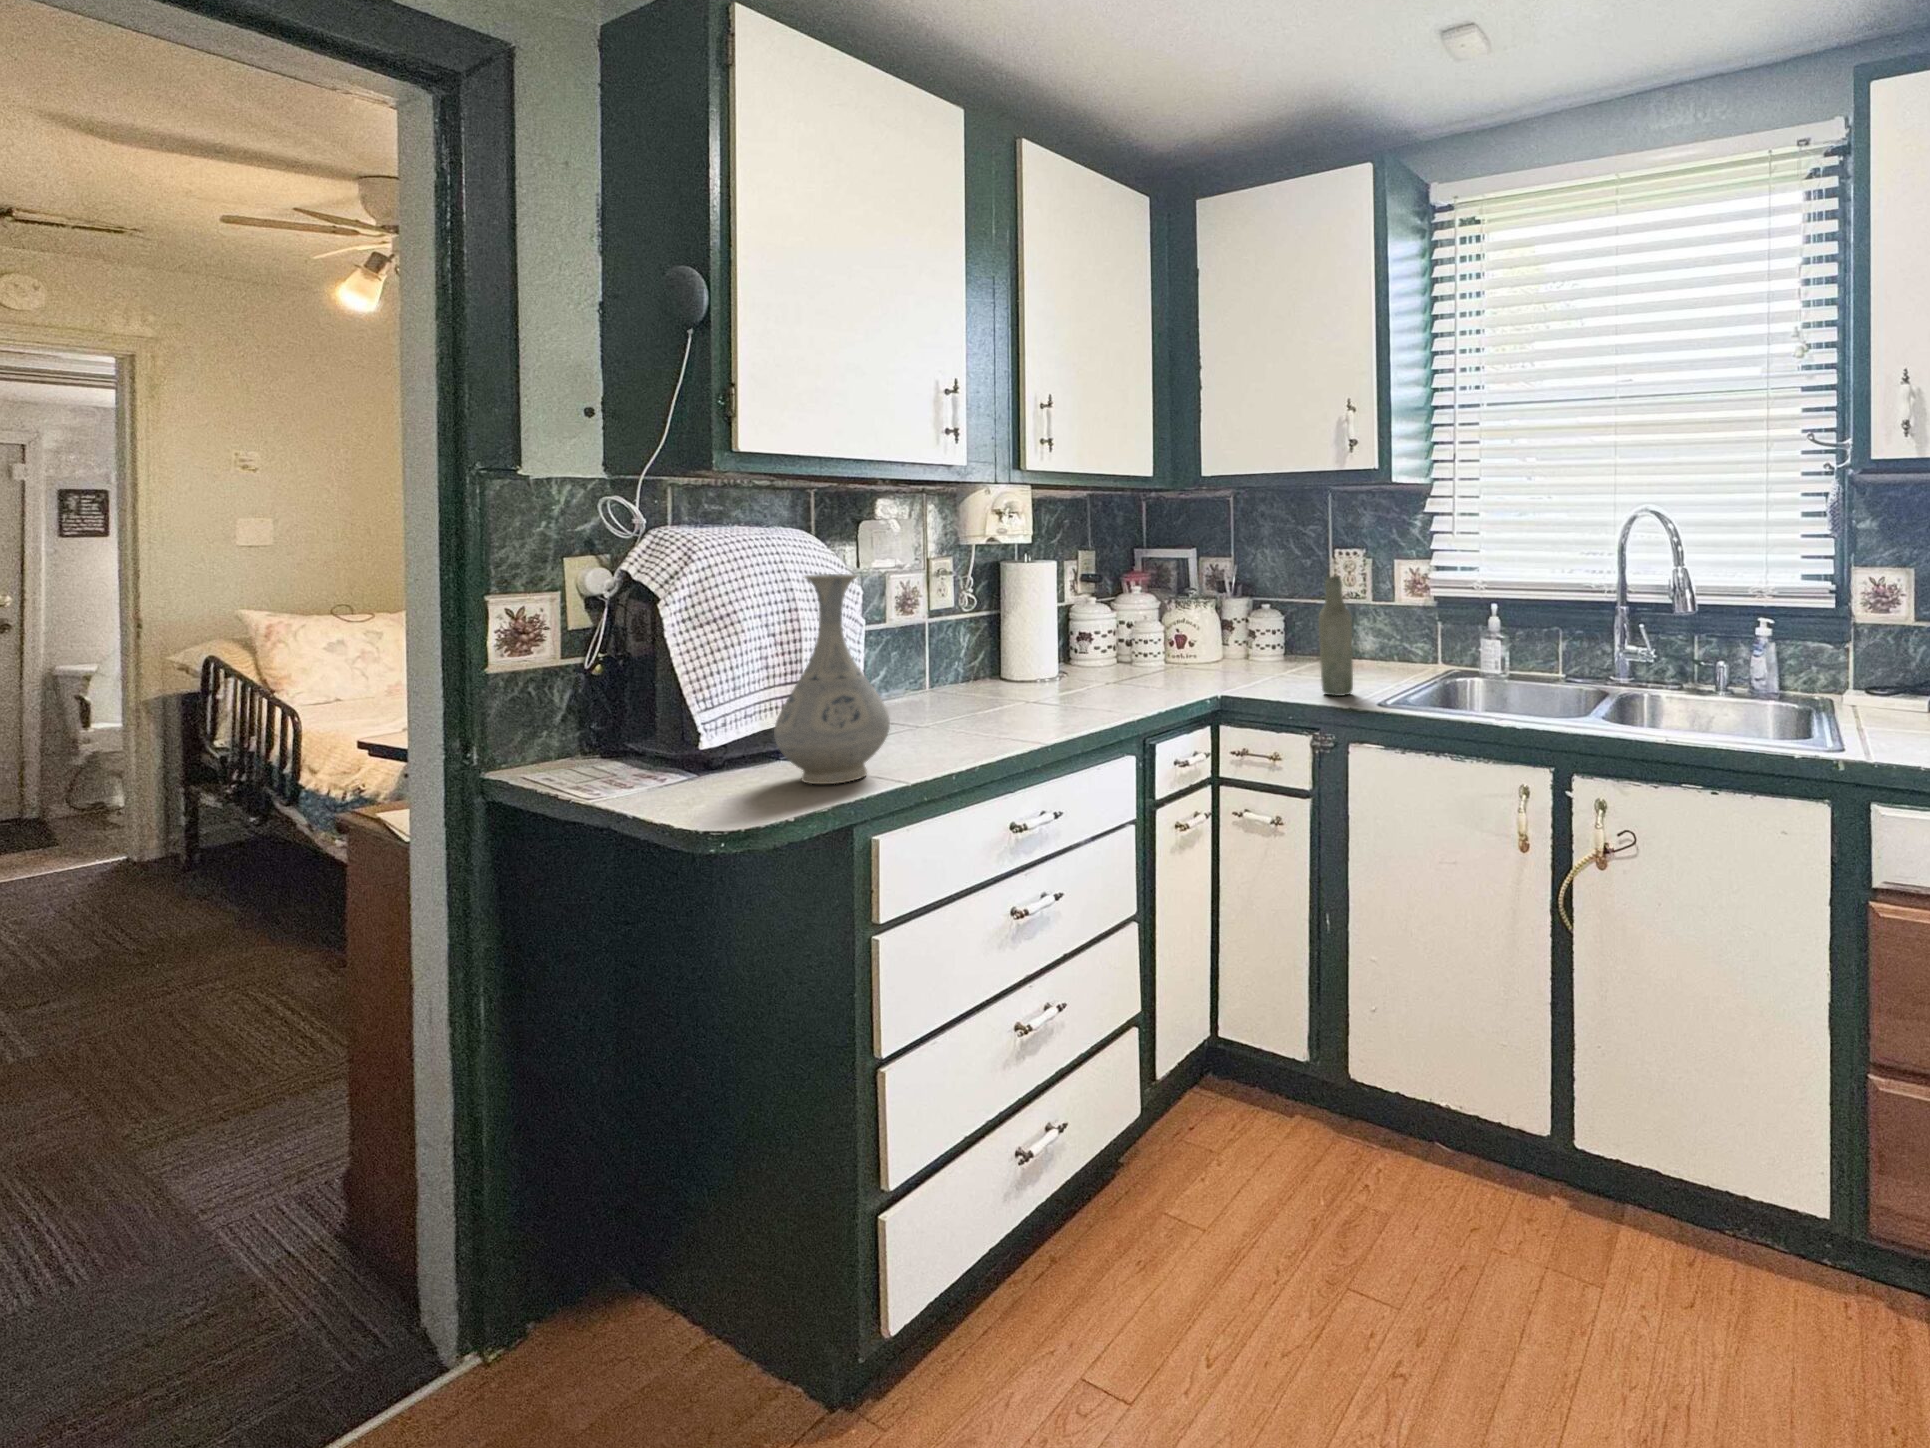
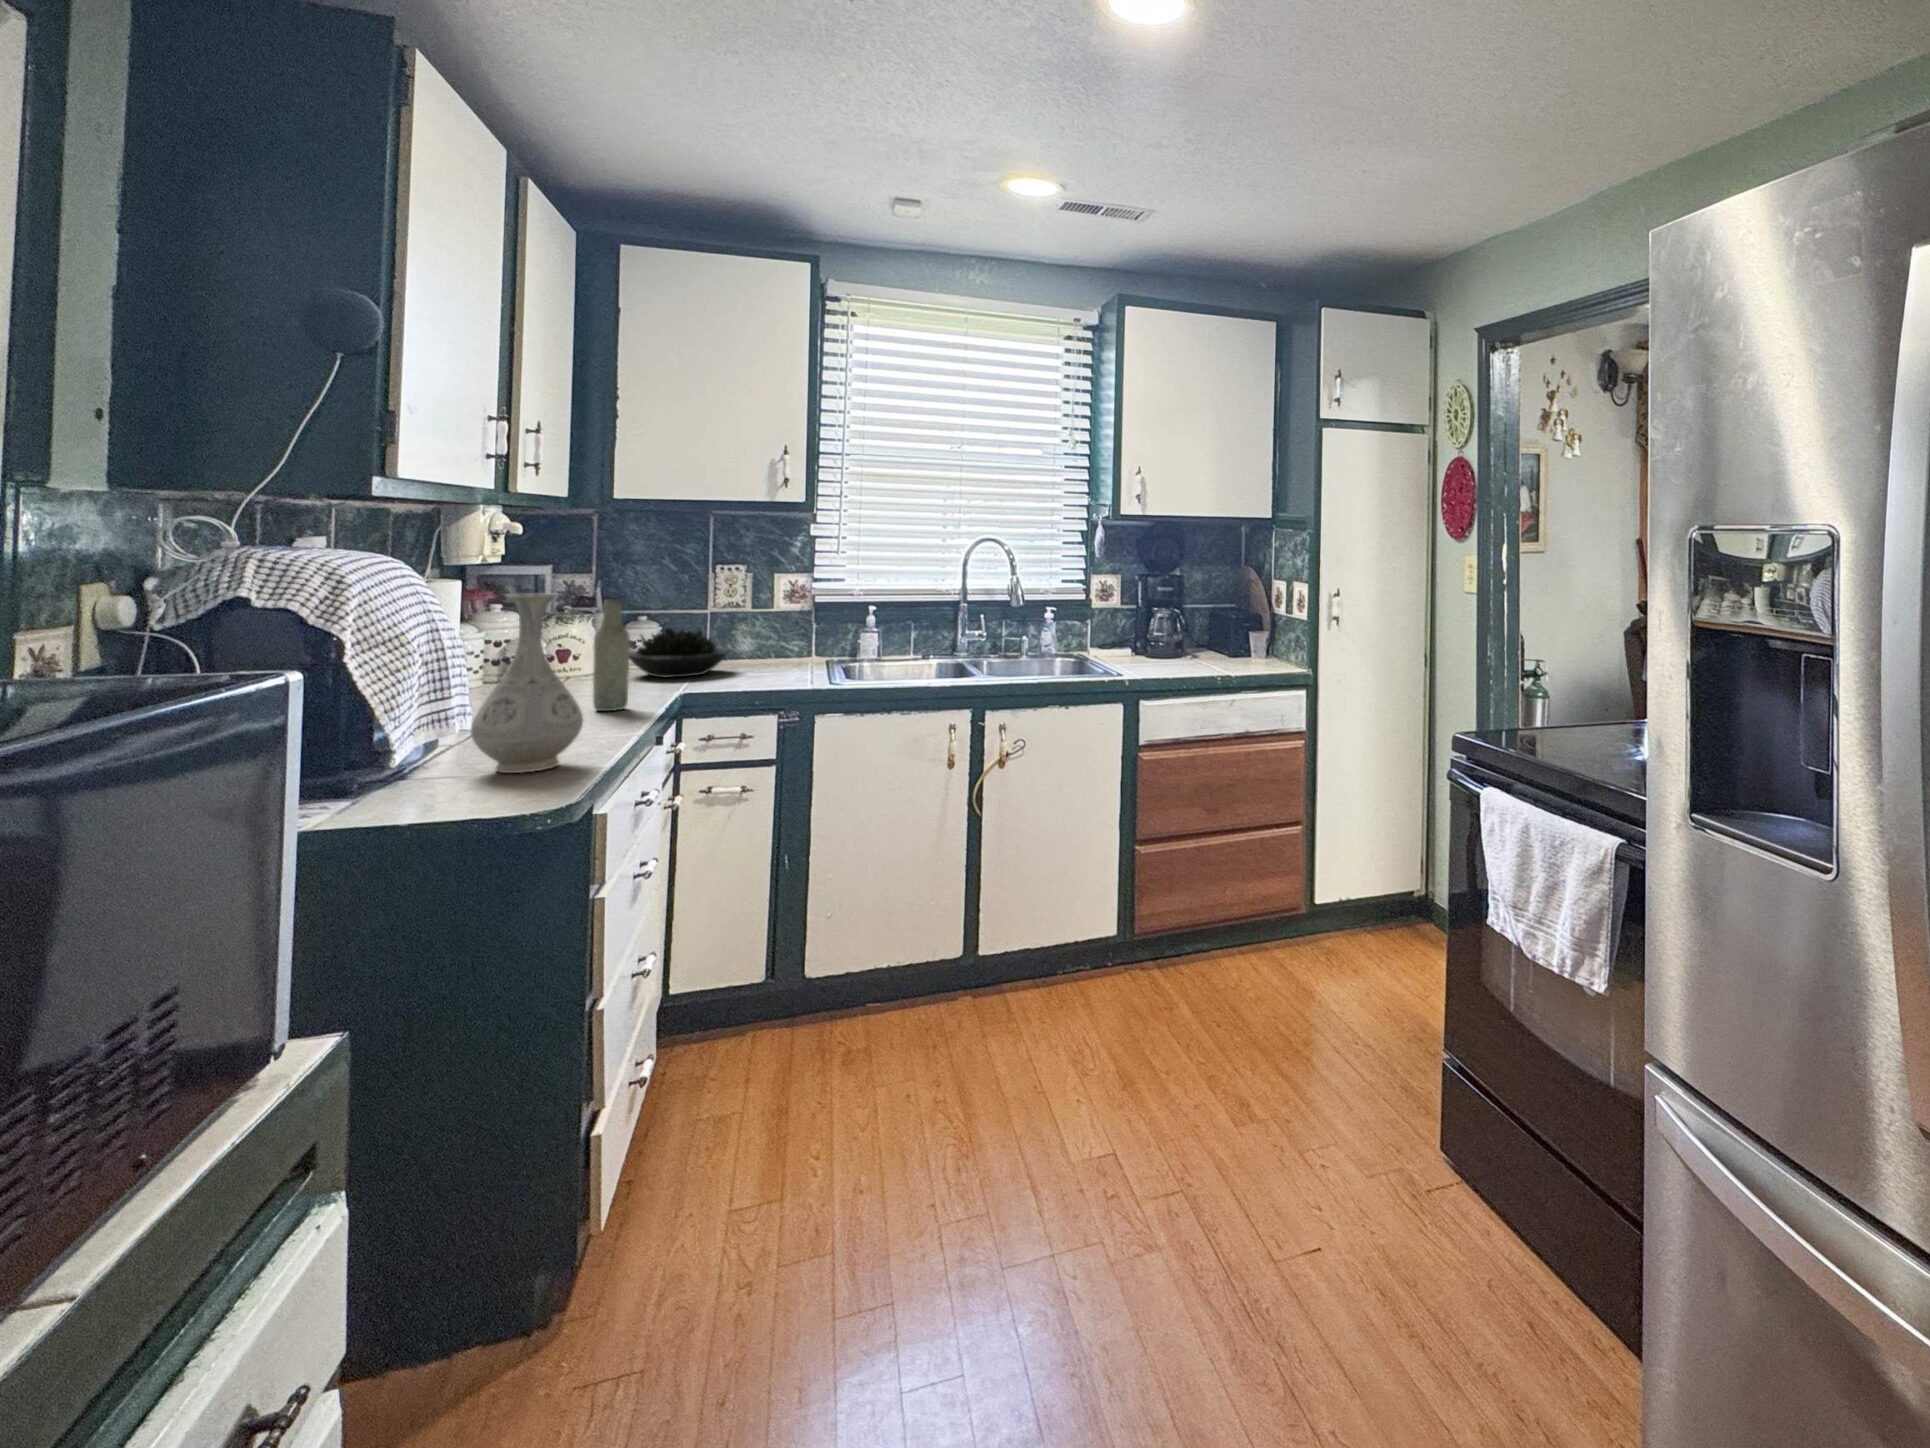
bottle: present [1319,576,1353,696] -> present [593,598,630,711]
succulent plant: none [1213,617,1314,676] -> present [629,628,727,677]

